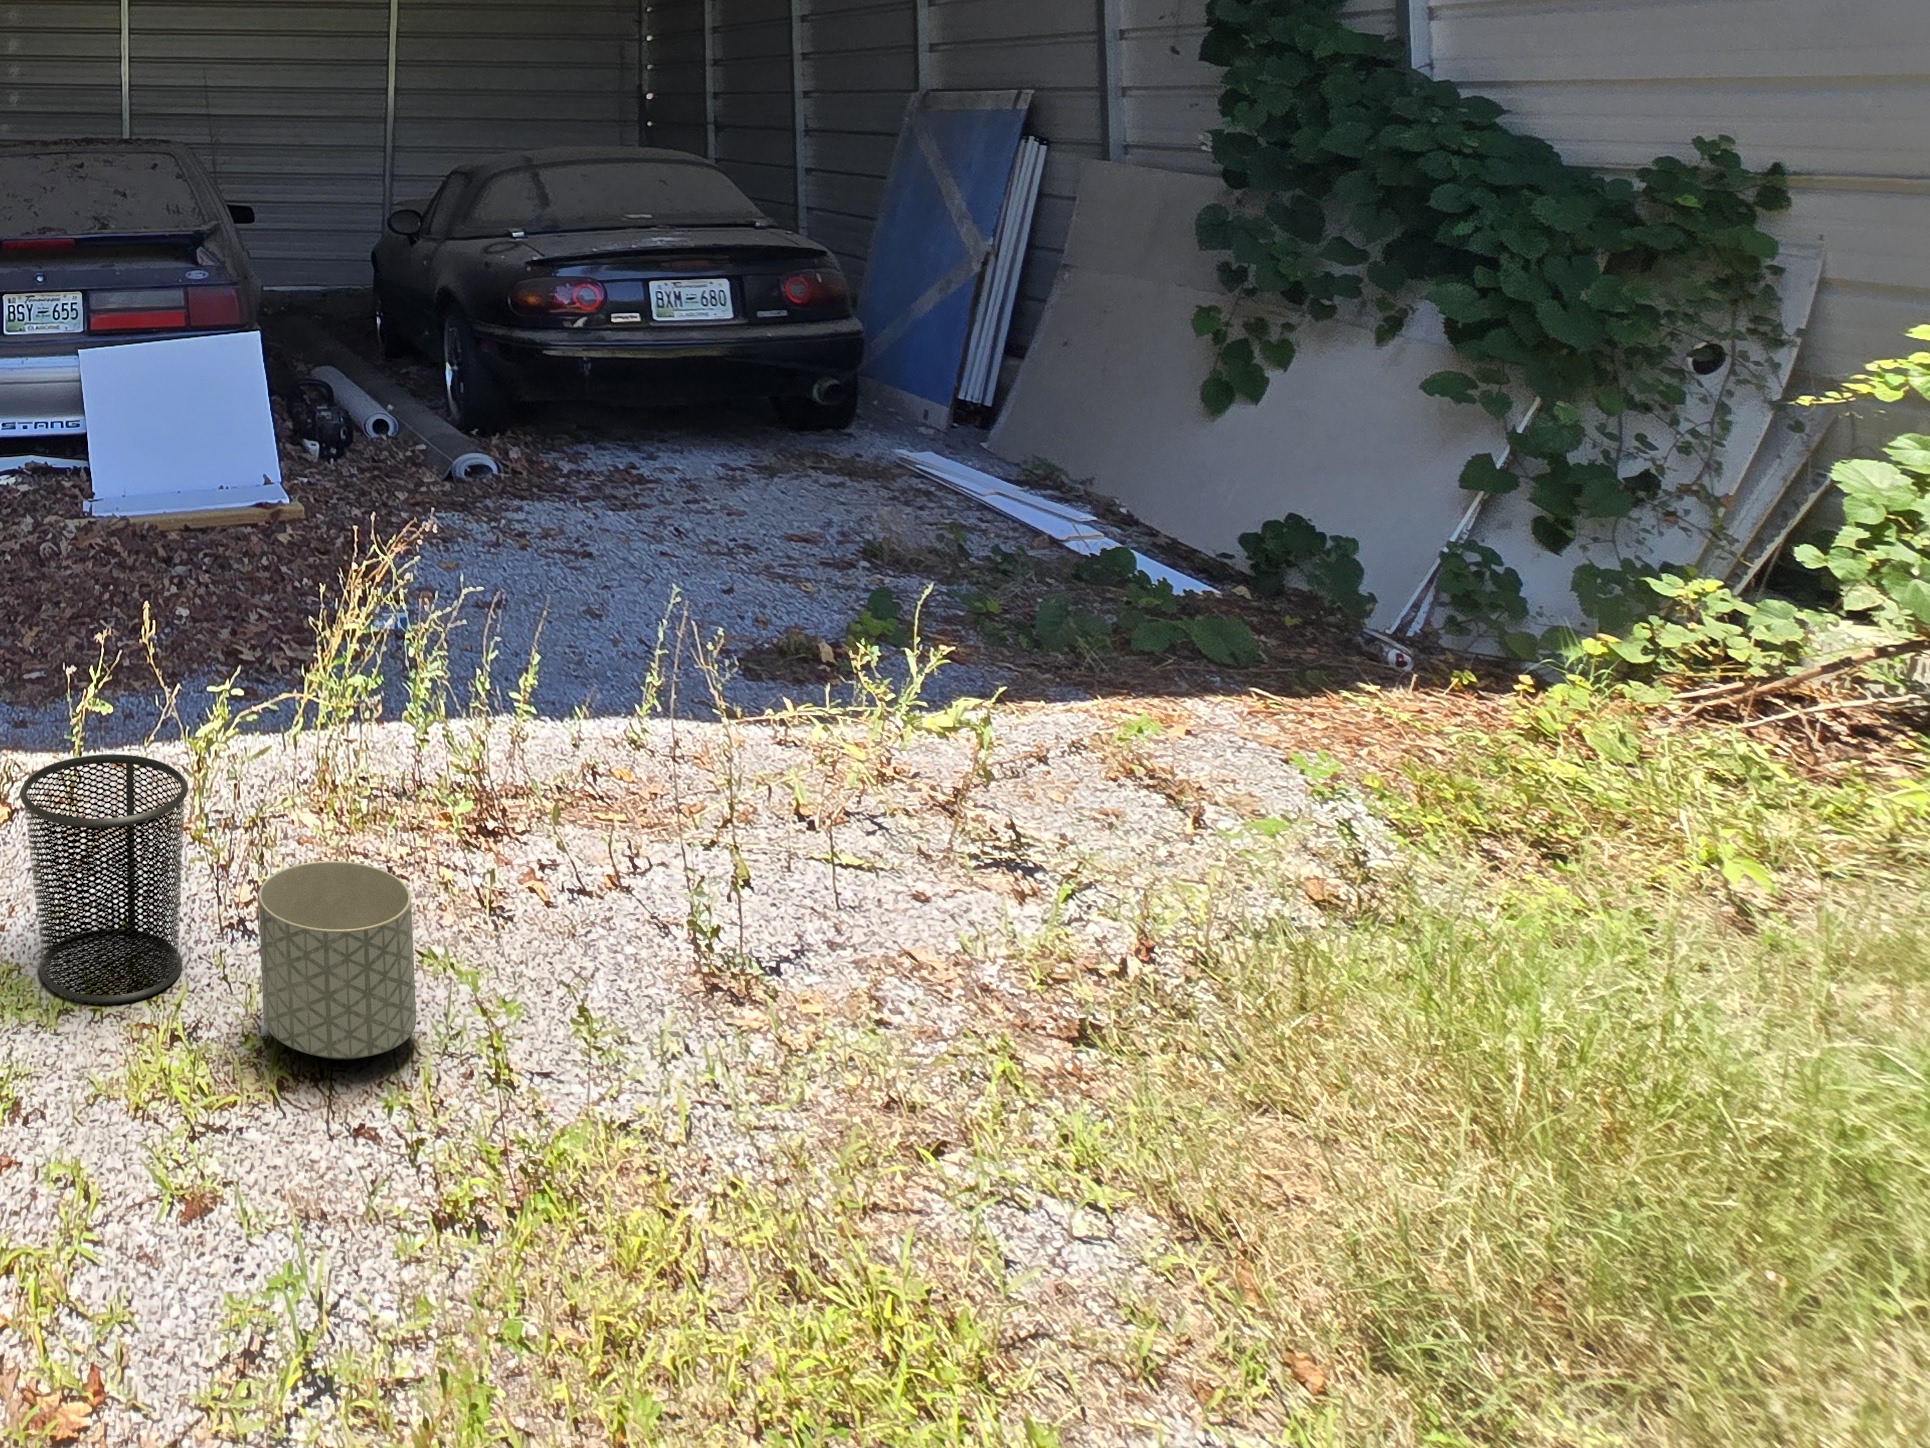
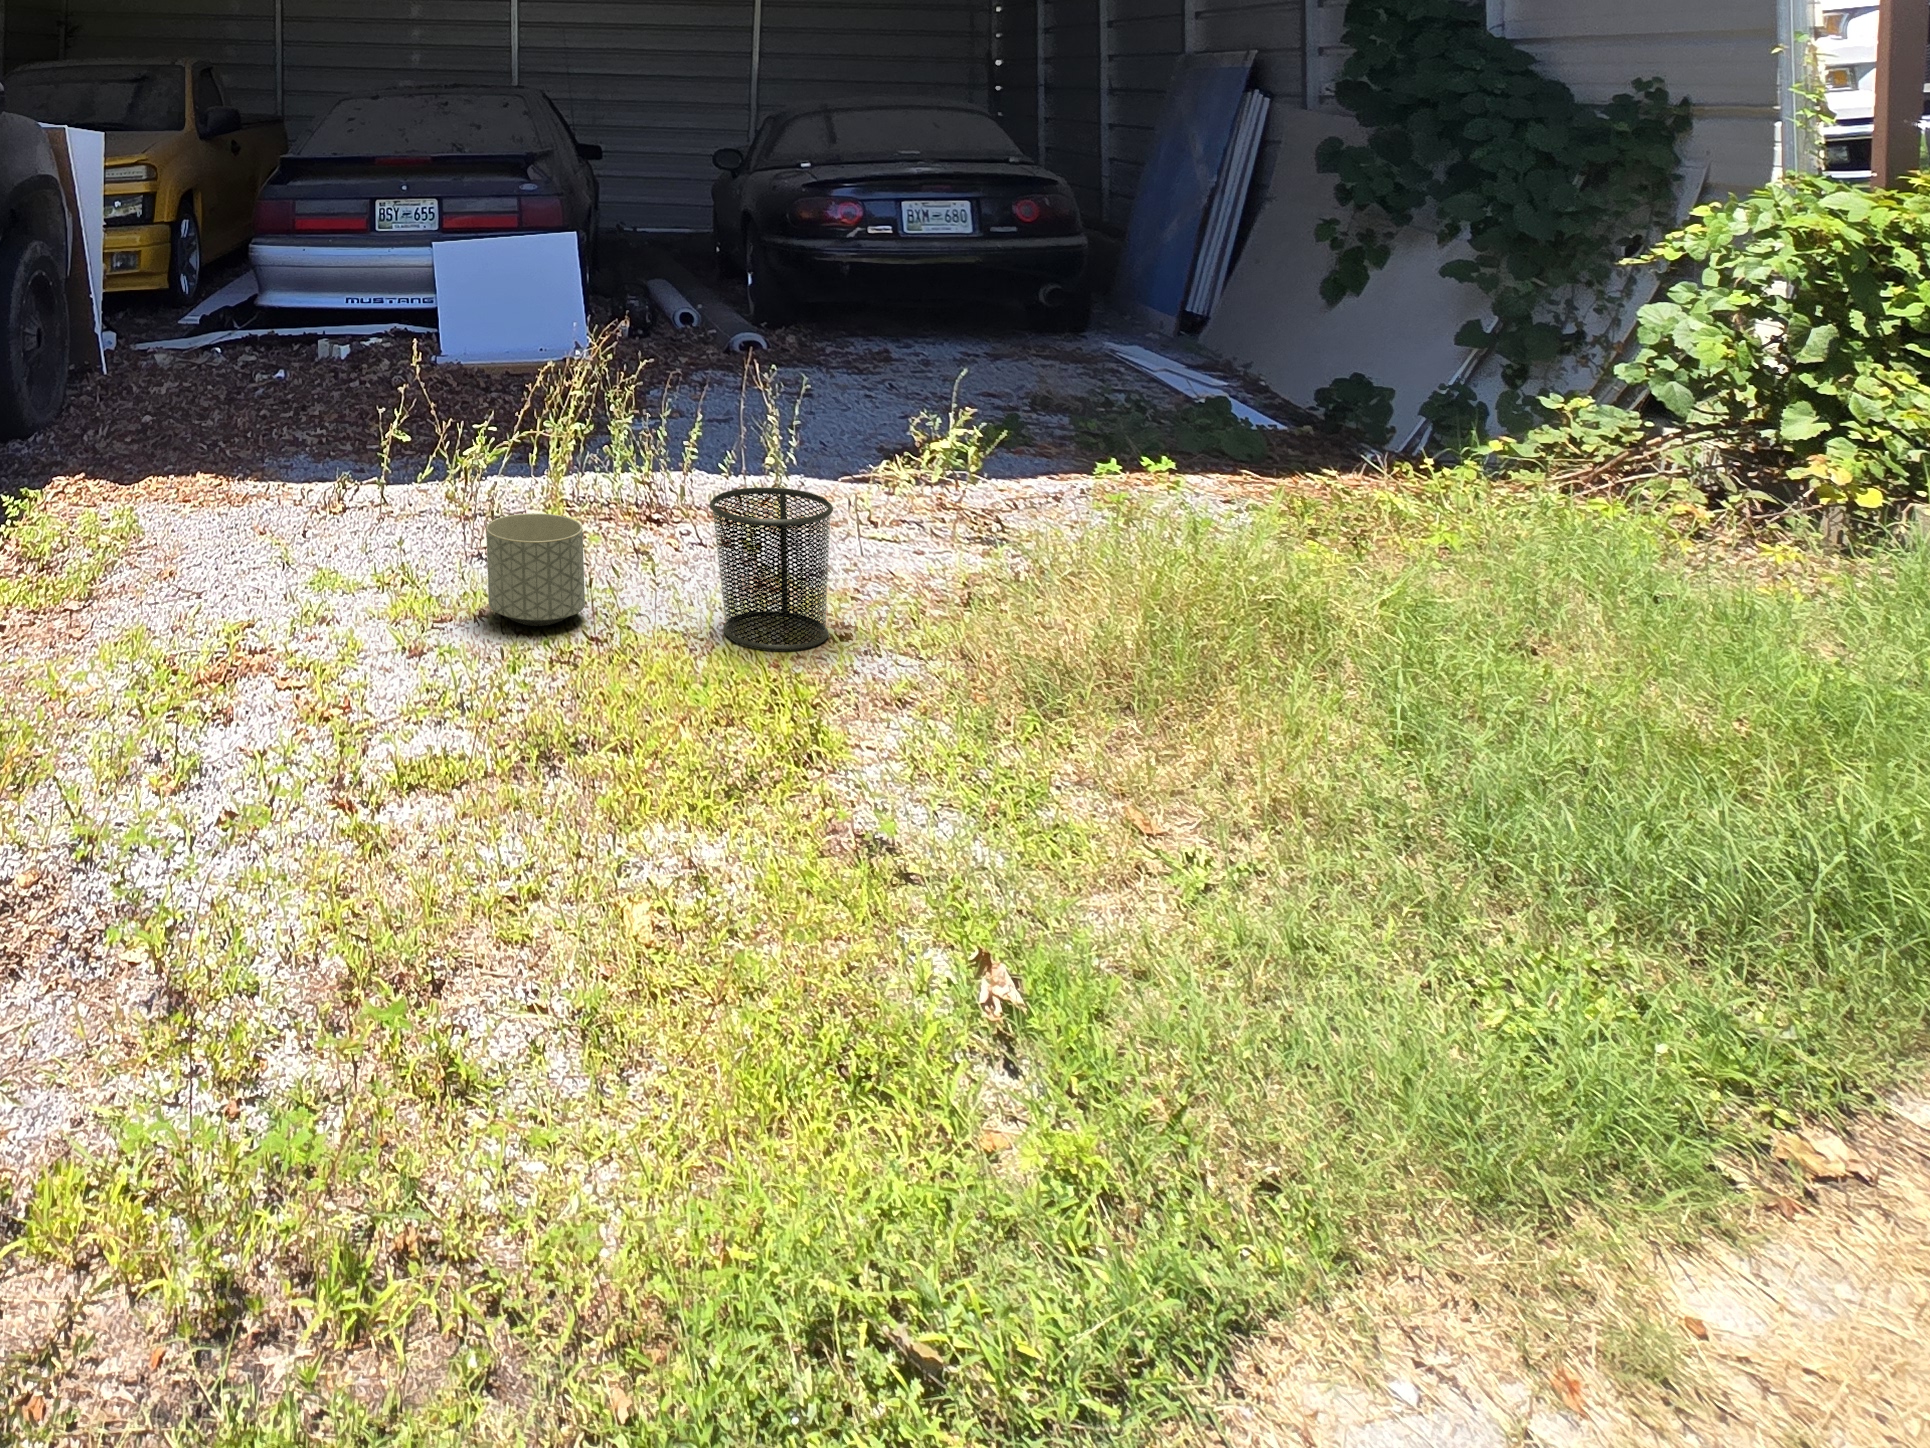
trash can: present [20,754,188,1004] -> present [710,487,833,651]

